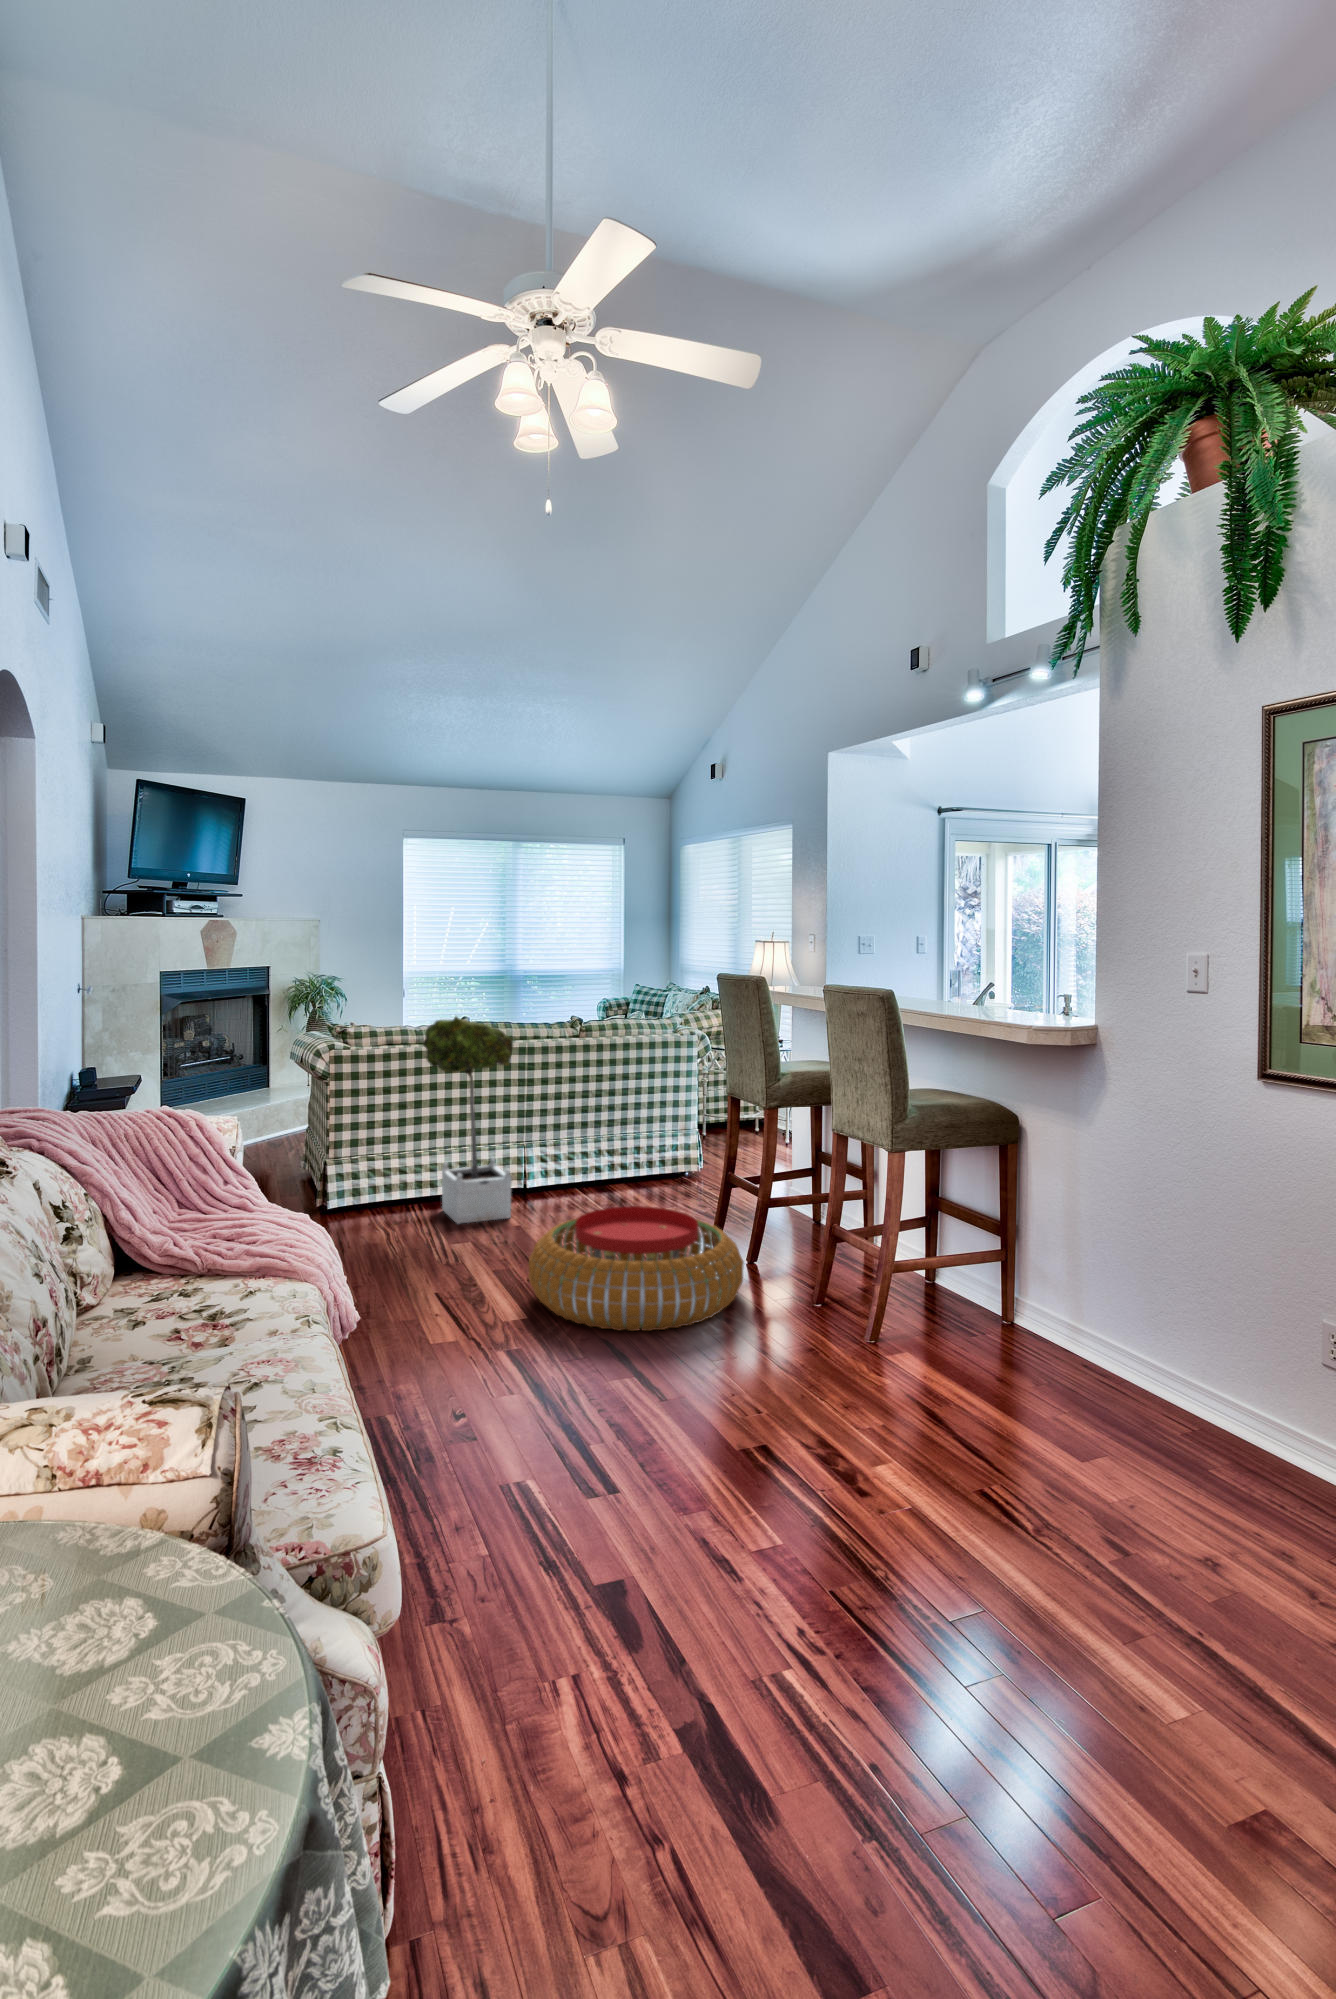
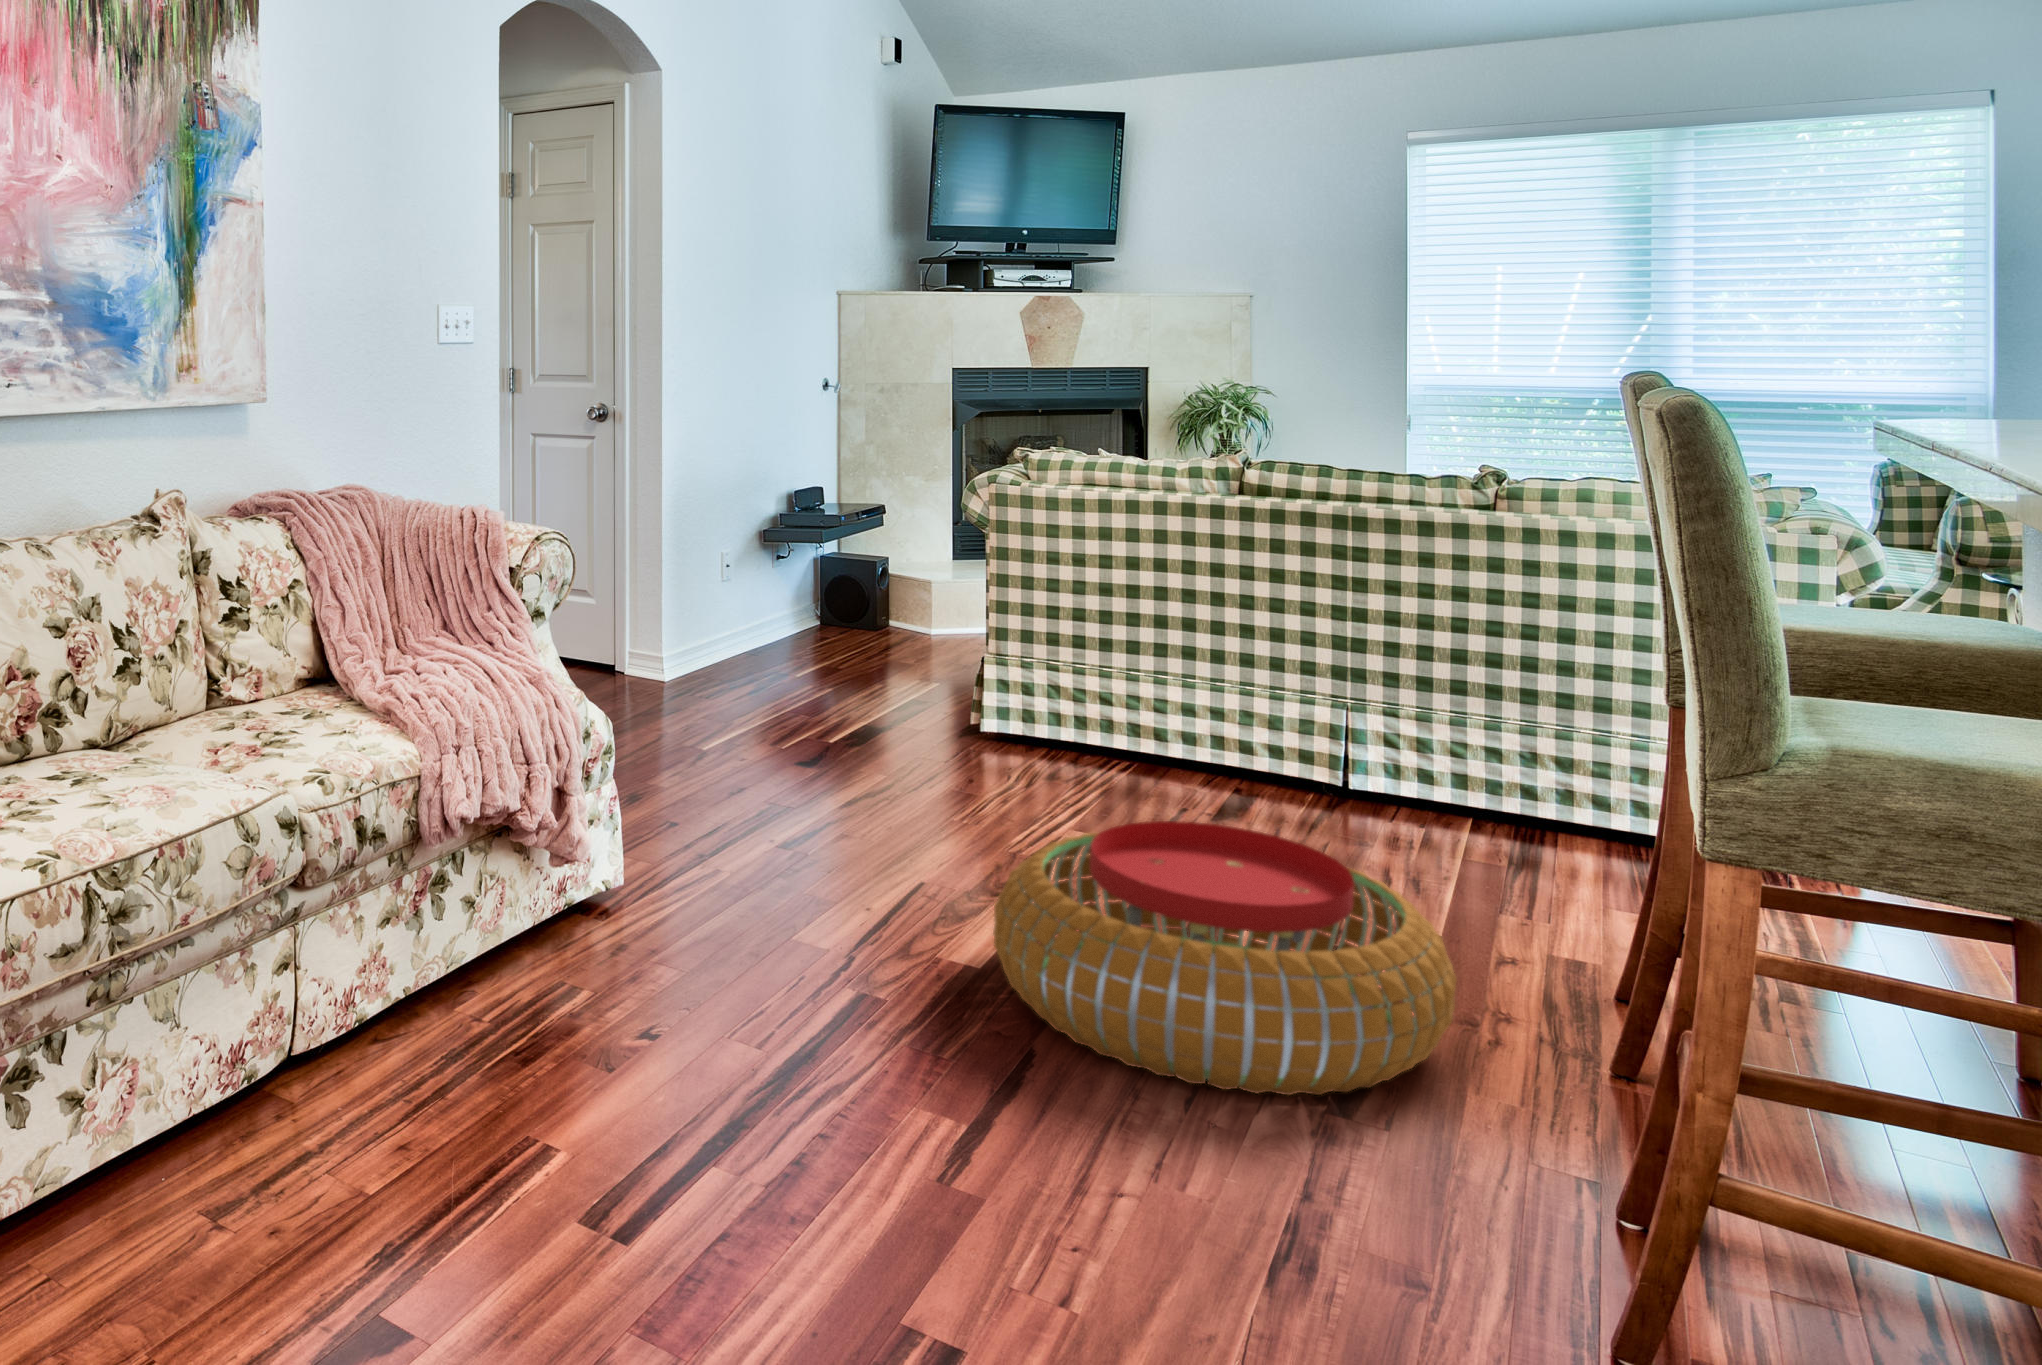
potted tree: present [423,1017,513,1223] -> none [1112,437,1284,828]

